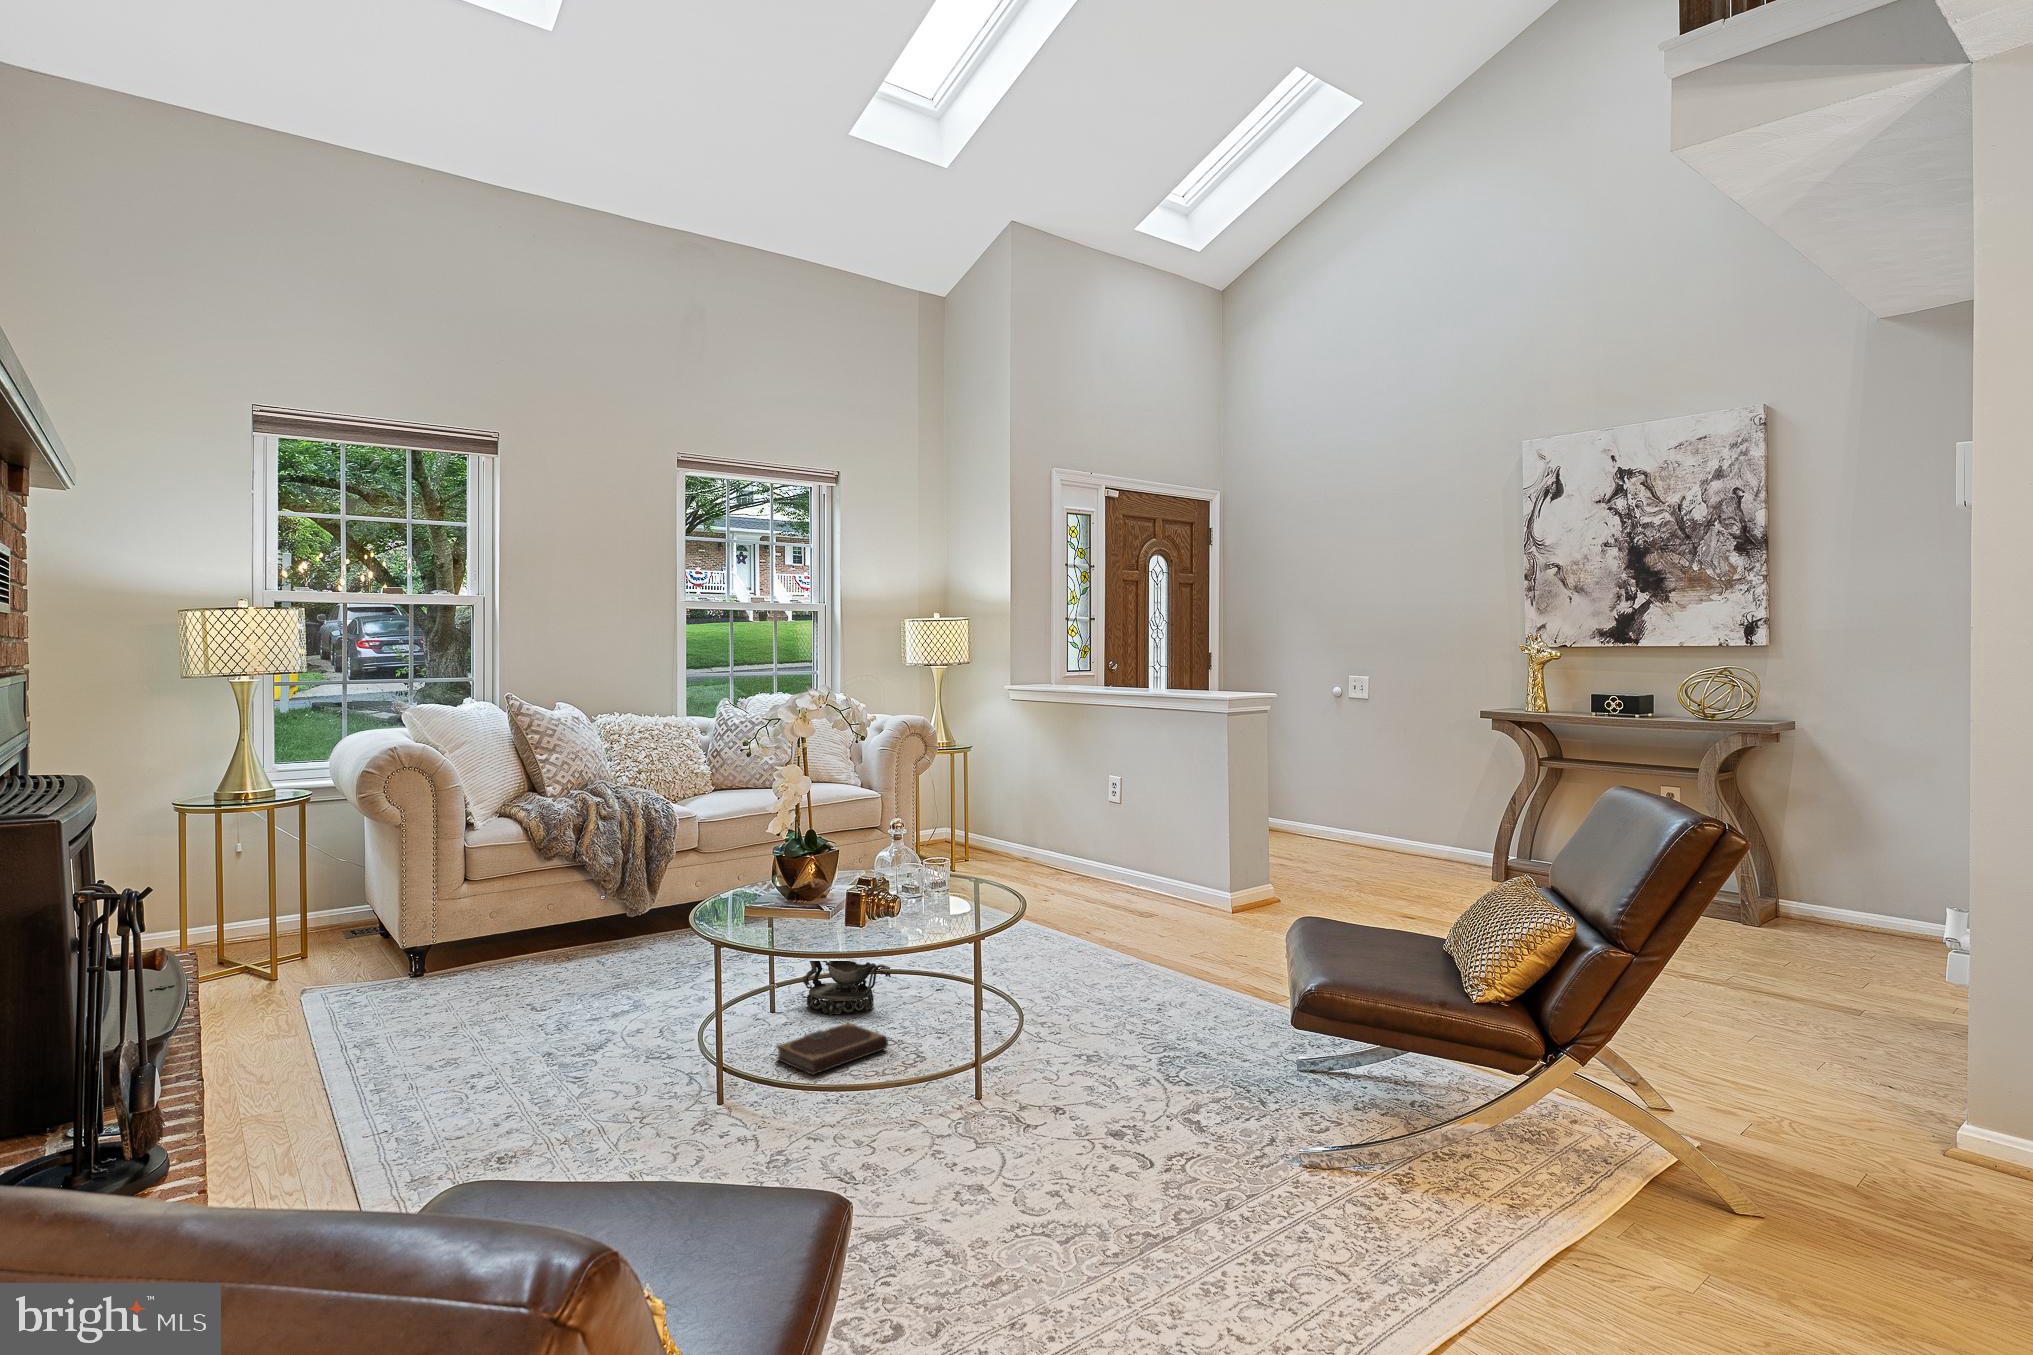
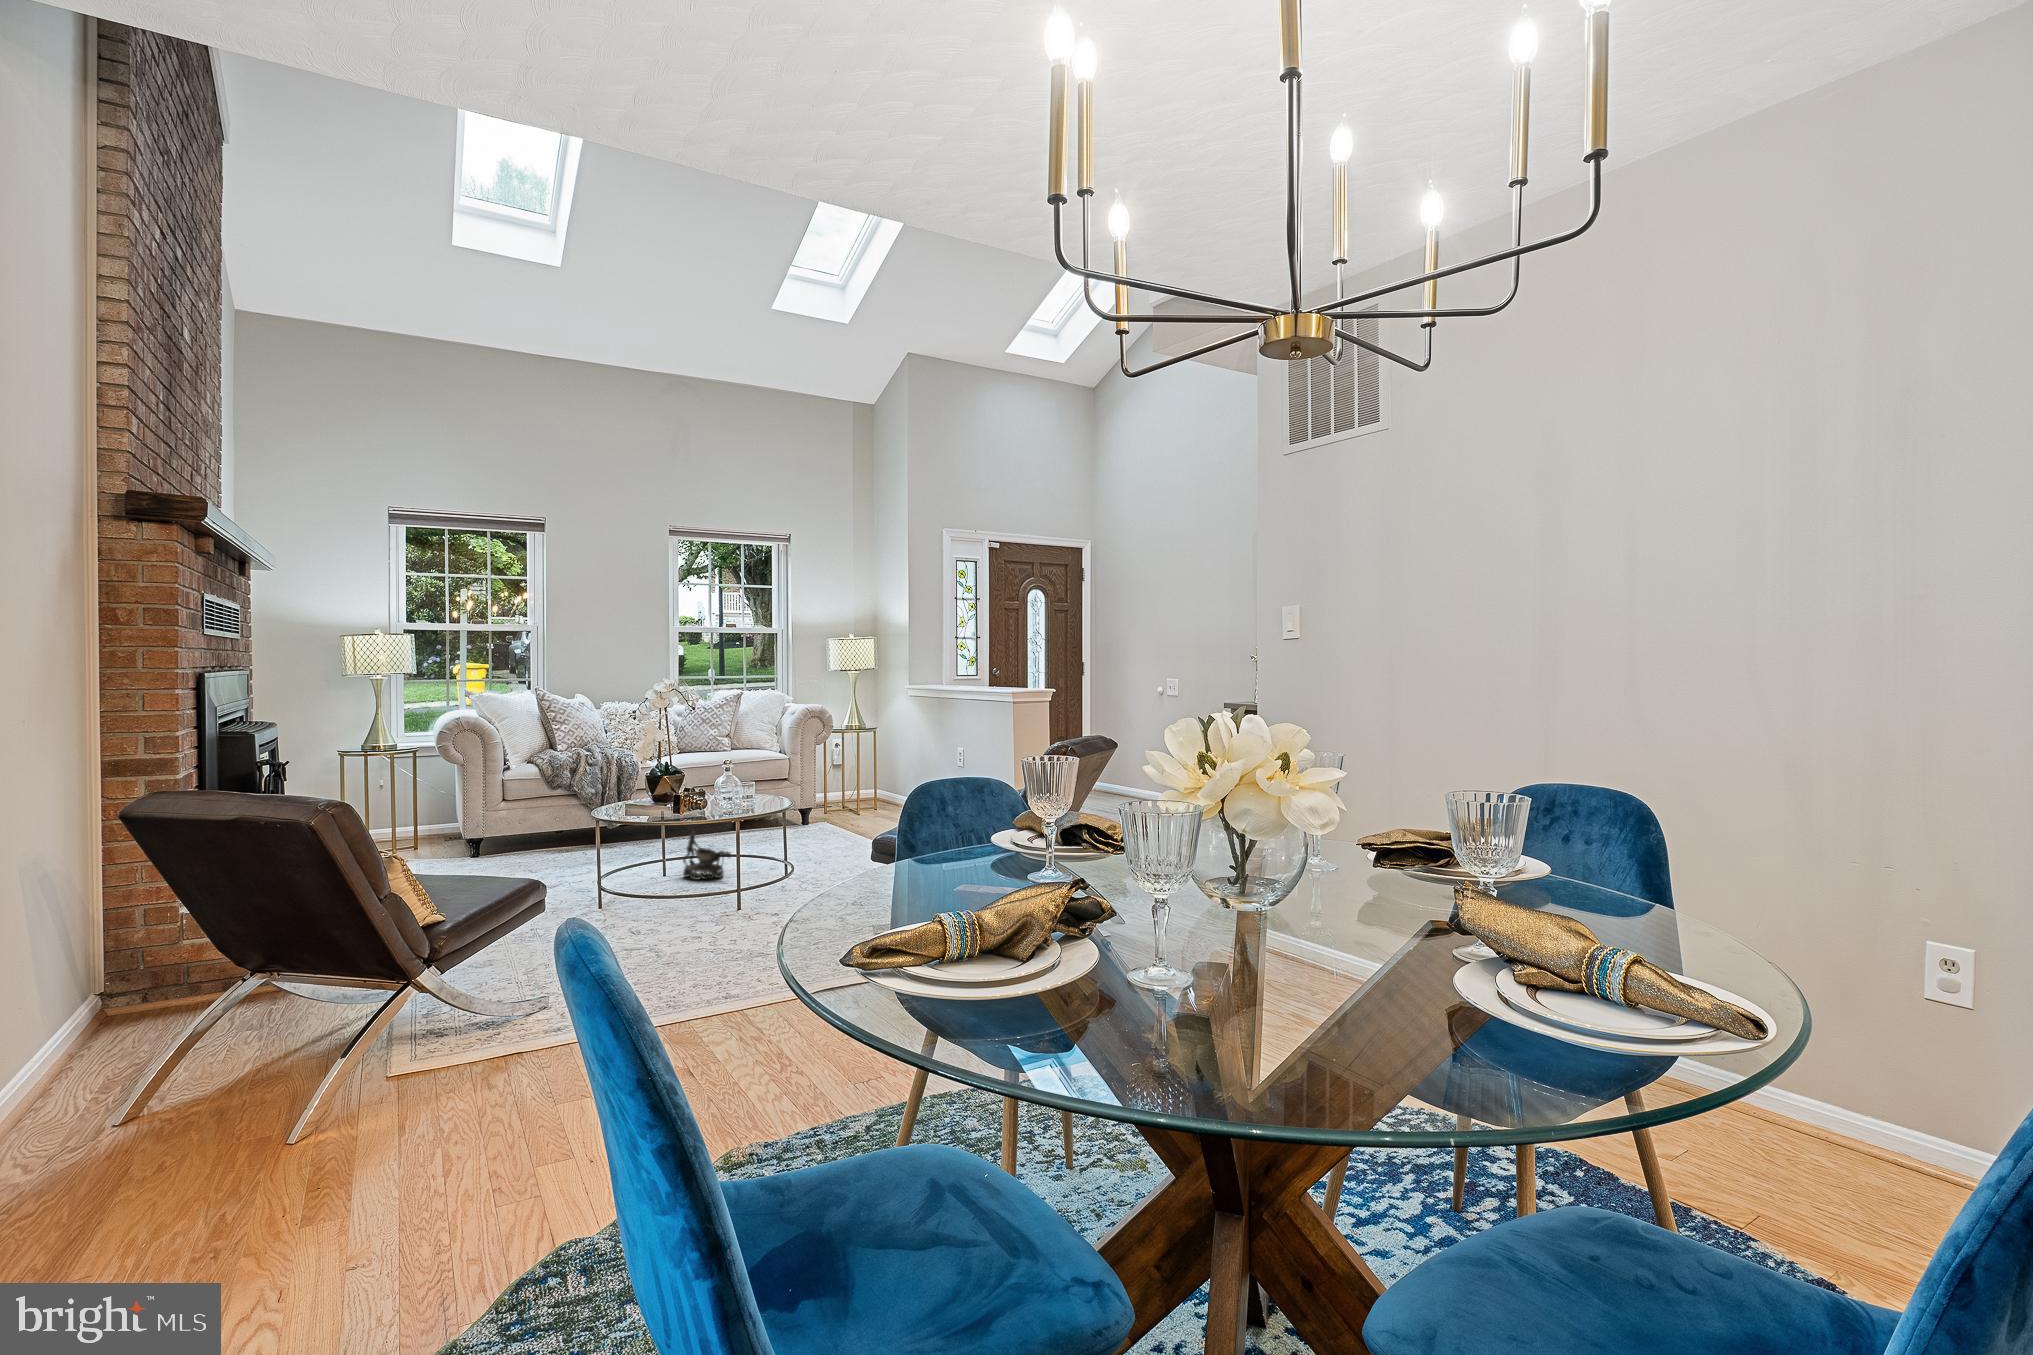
notebook: present [777,1023,888,1075] -> none [643,881,710,904]

